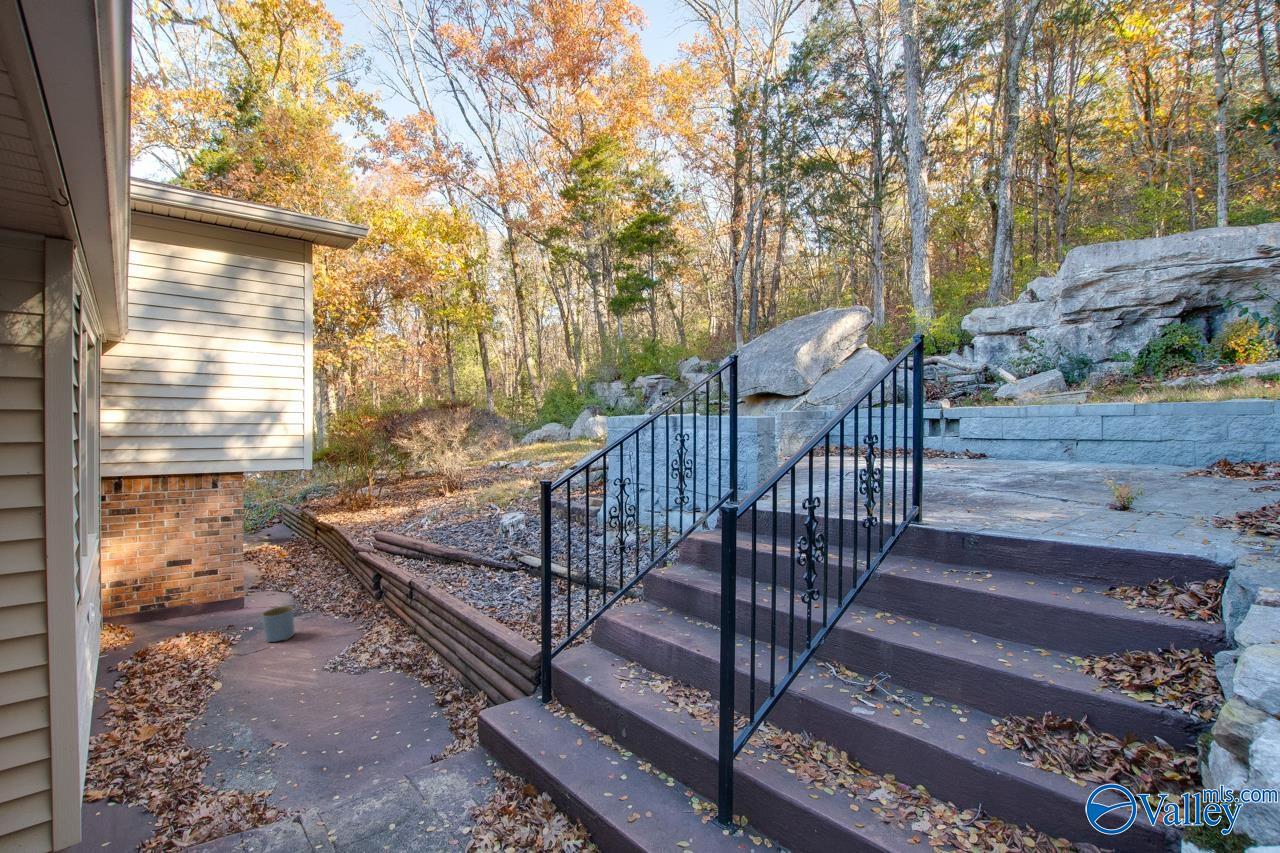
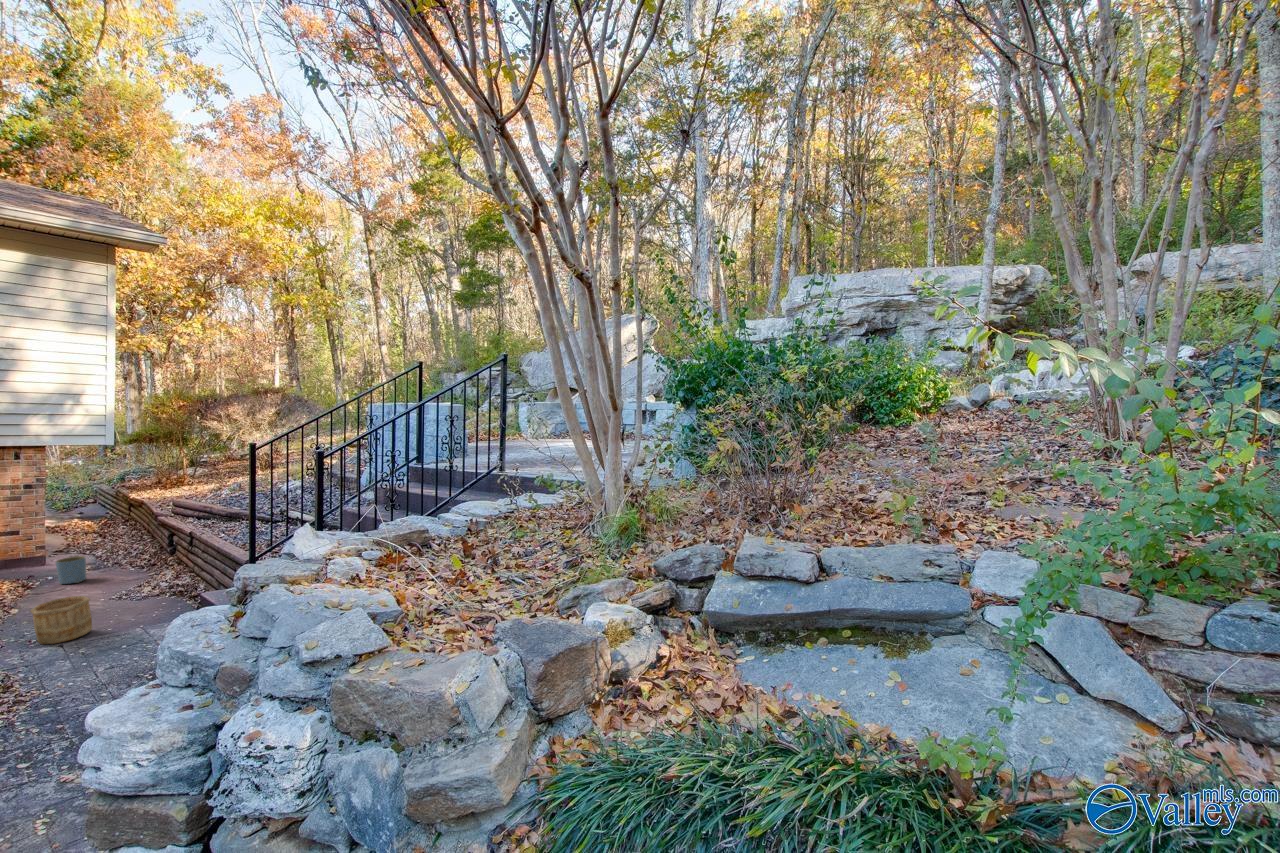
wooden bucket: none [248,686,322,761] -> present [30,596,92,644]

